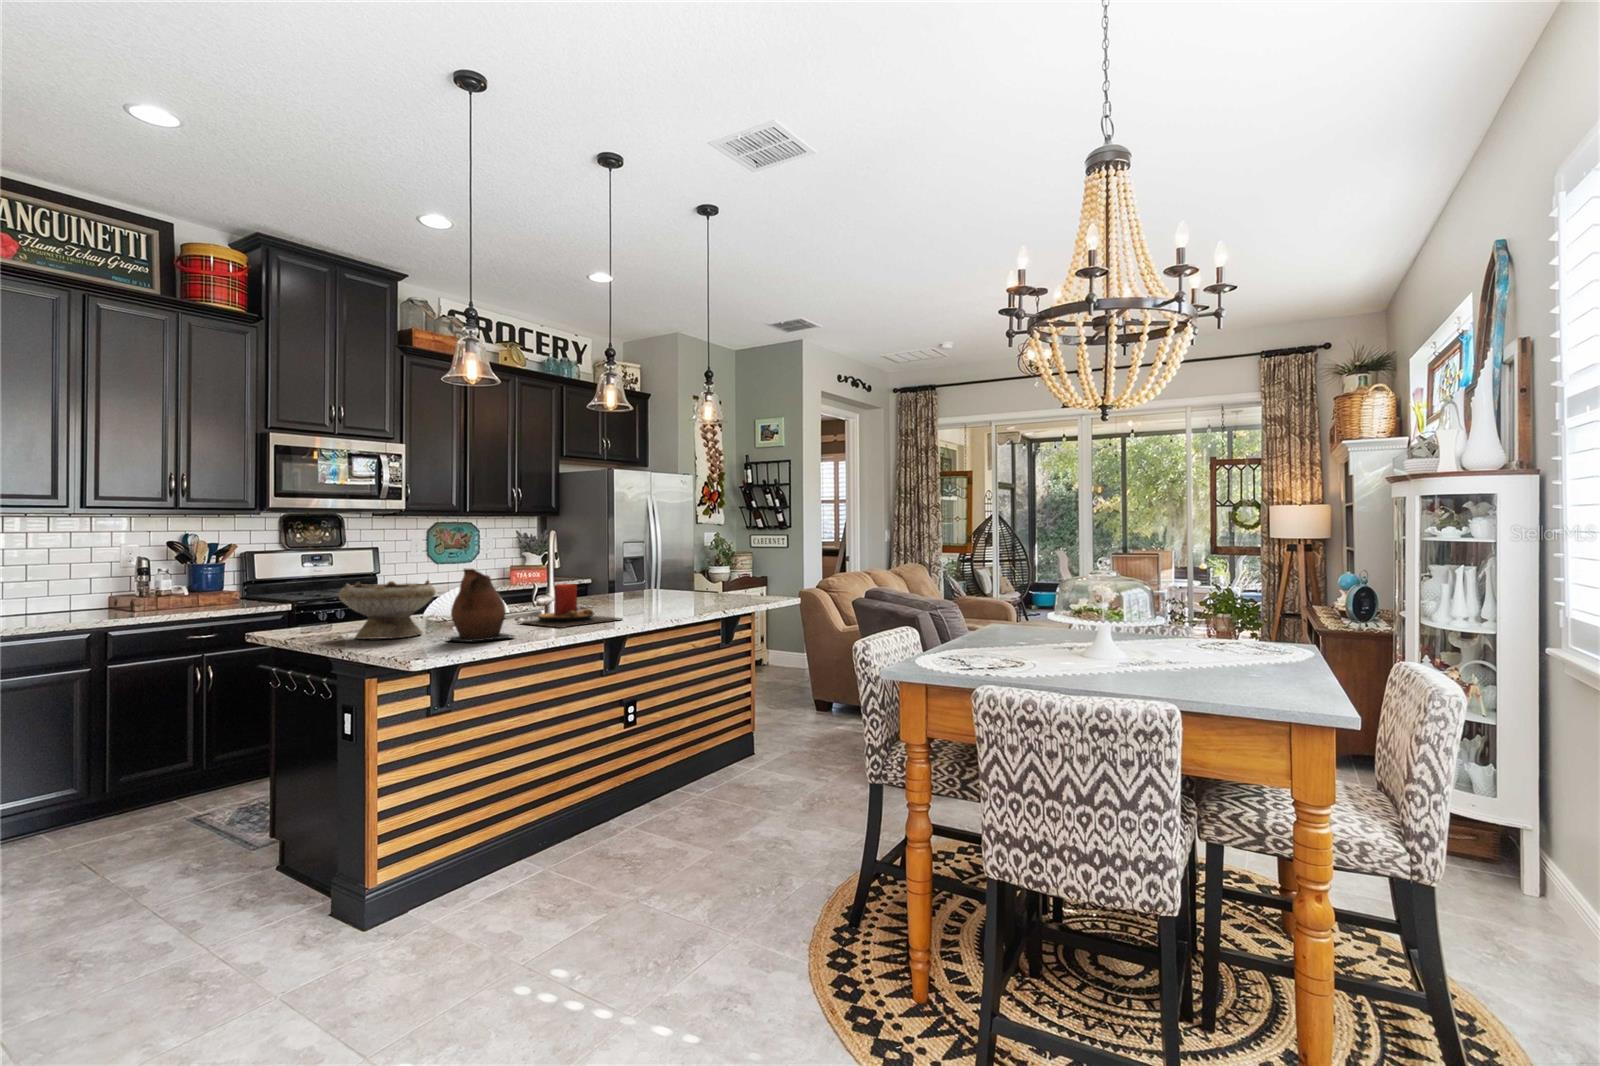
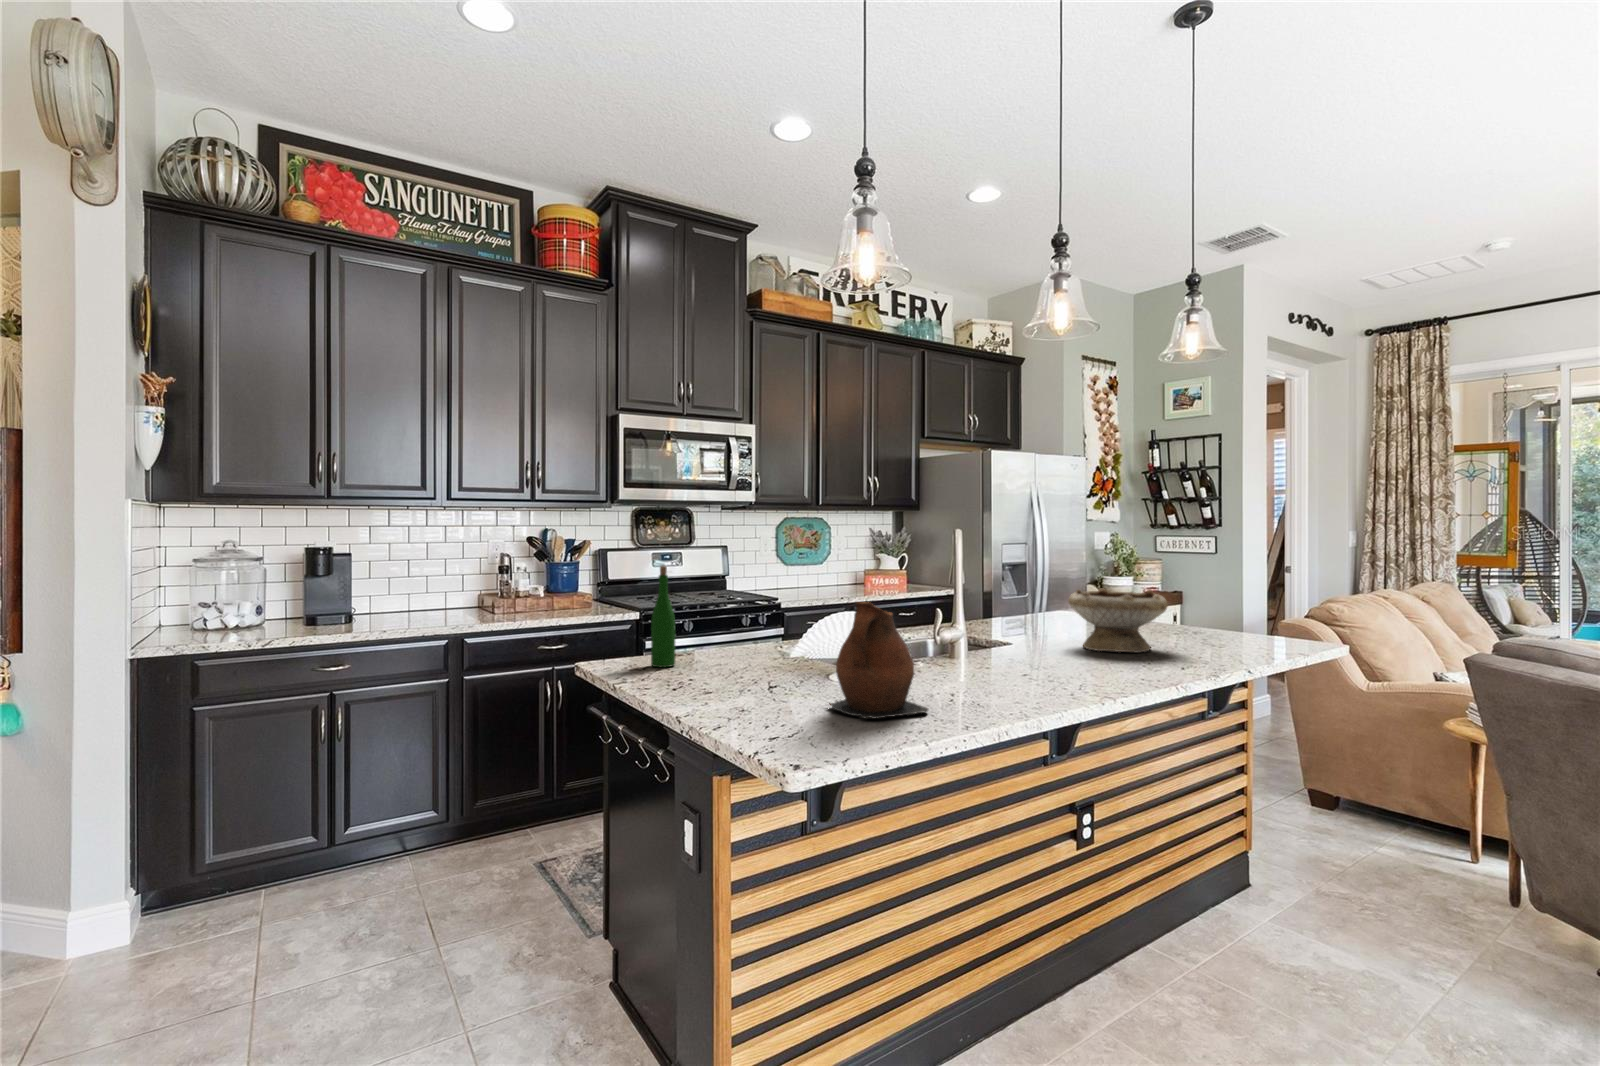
wine bottle: none [307,554,329,632] -> present [651,566,675,667]
bowl: present [338,580,436,639] -> present [1068,589,1168,652]
candle: present [520,583,622,628] -> none [912,617,1068,691]

